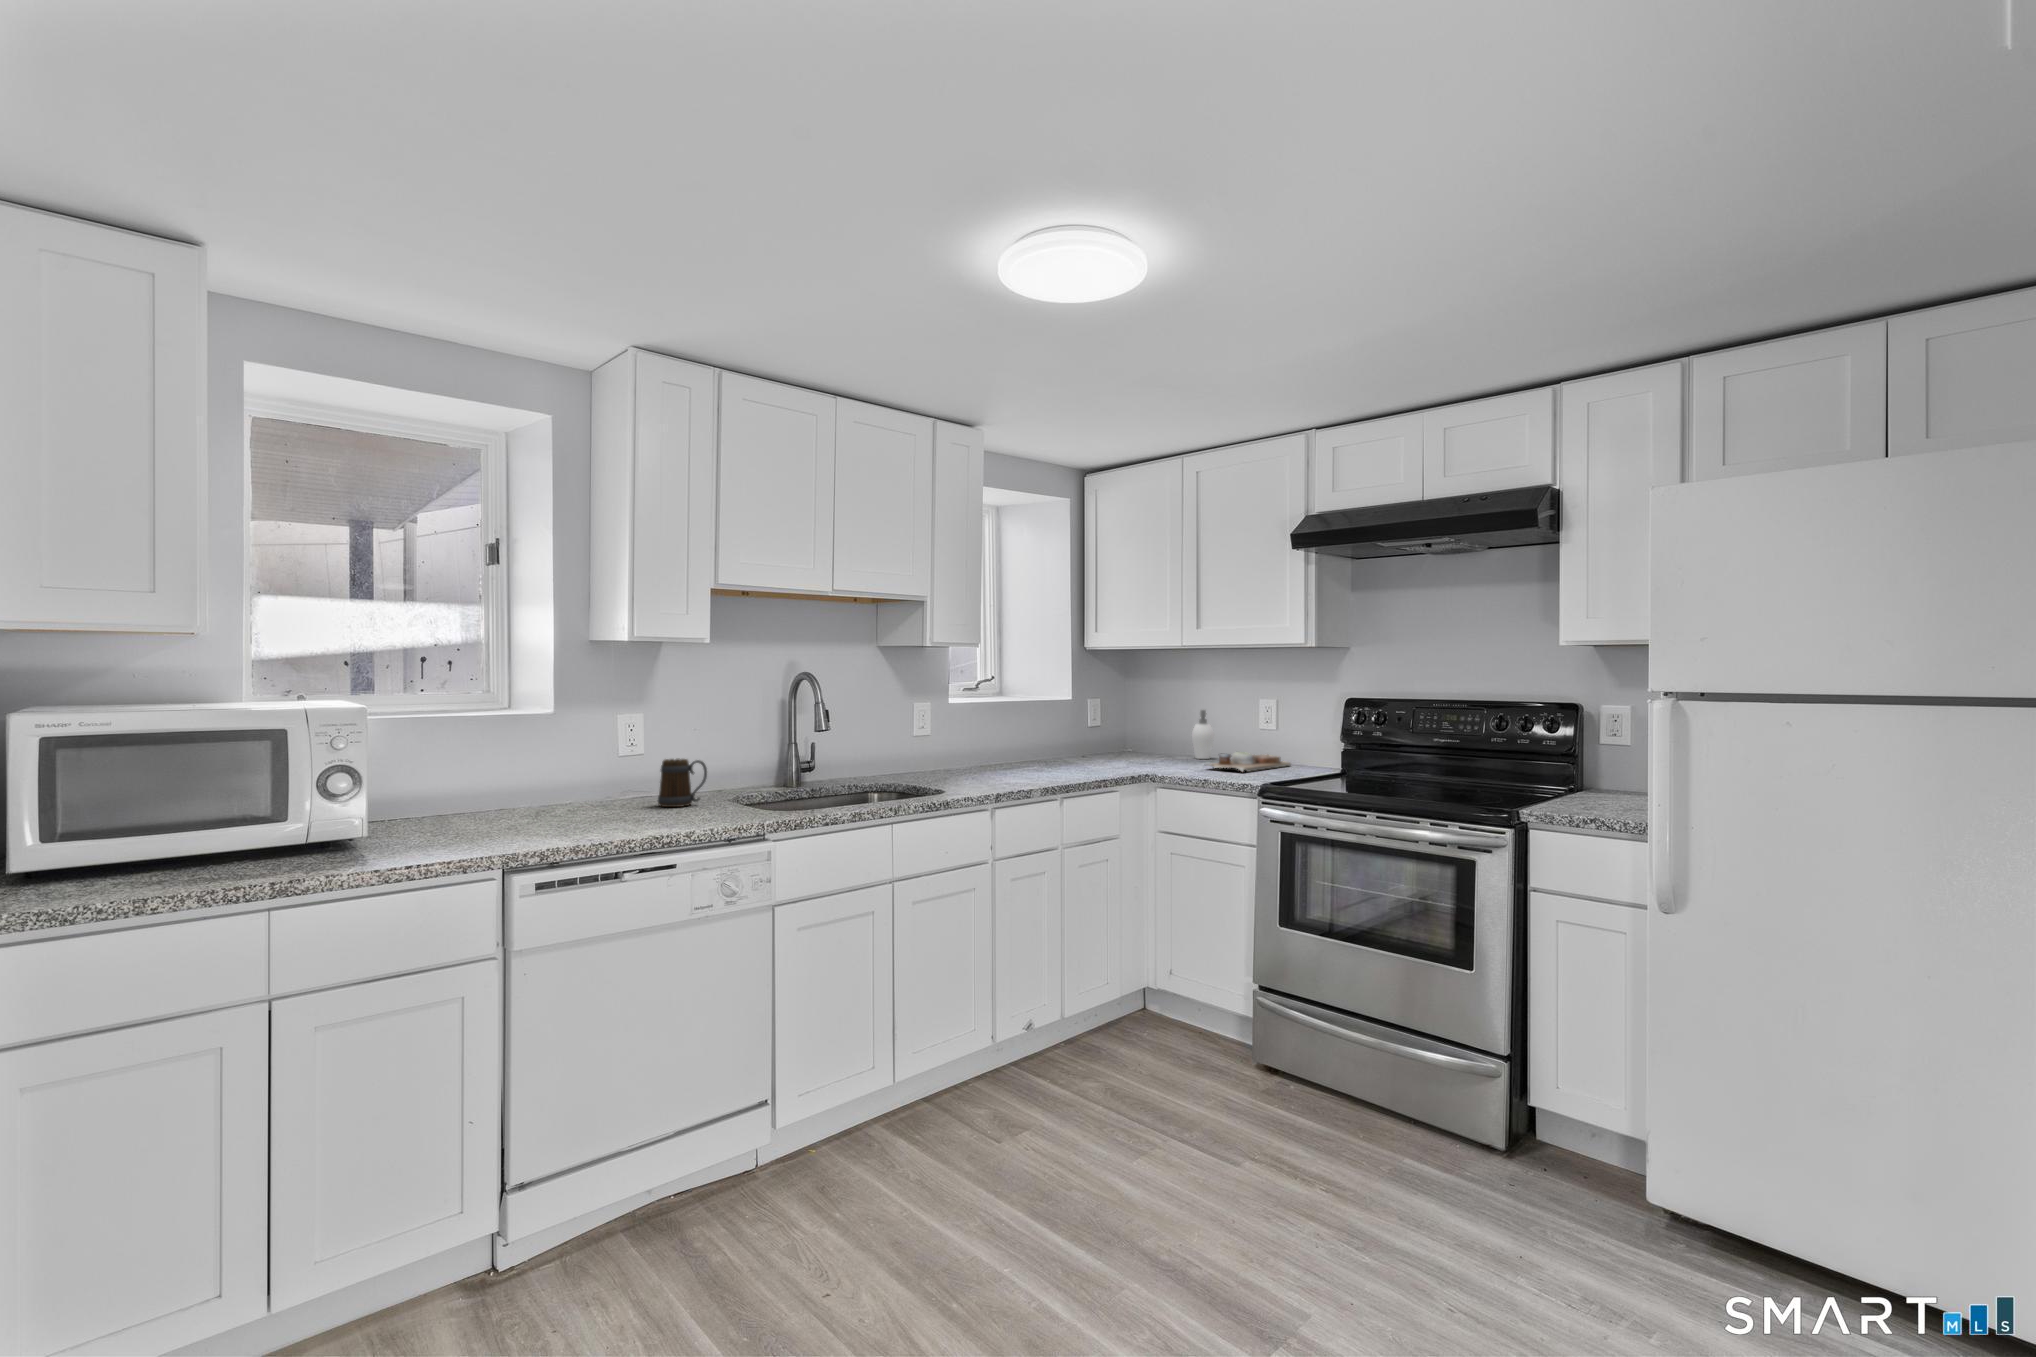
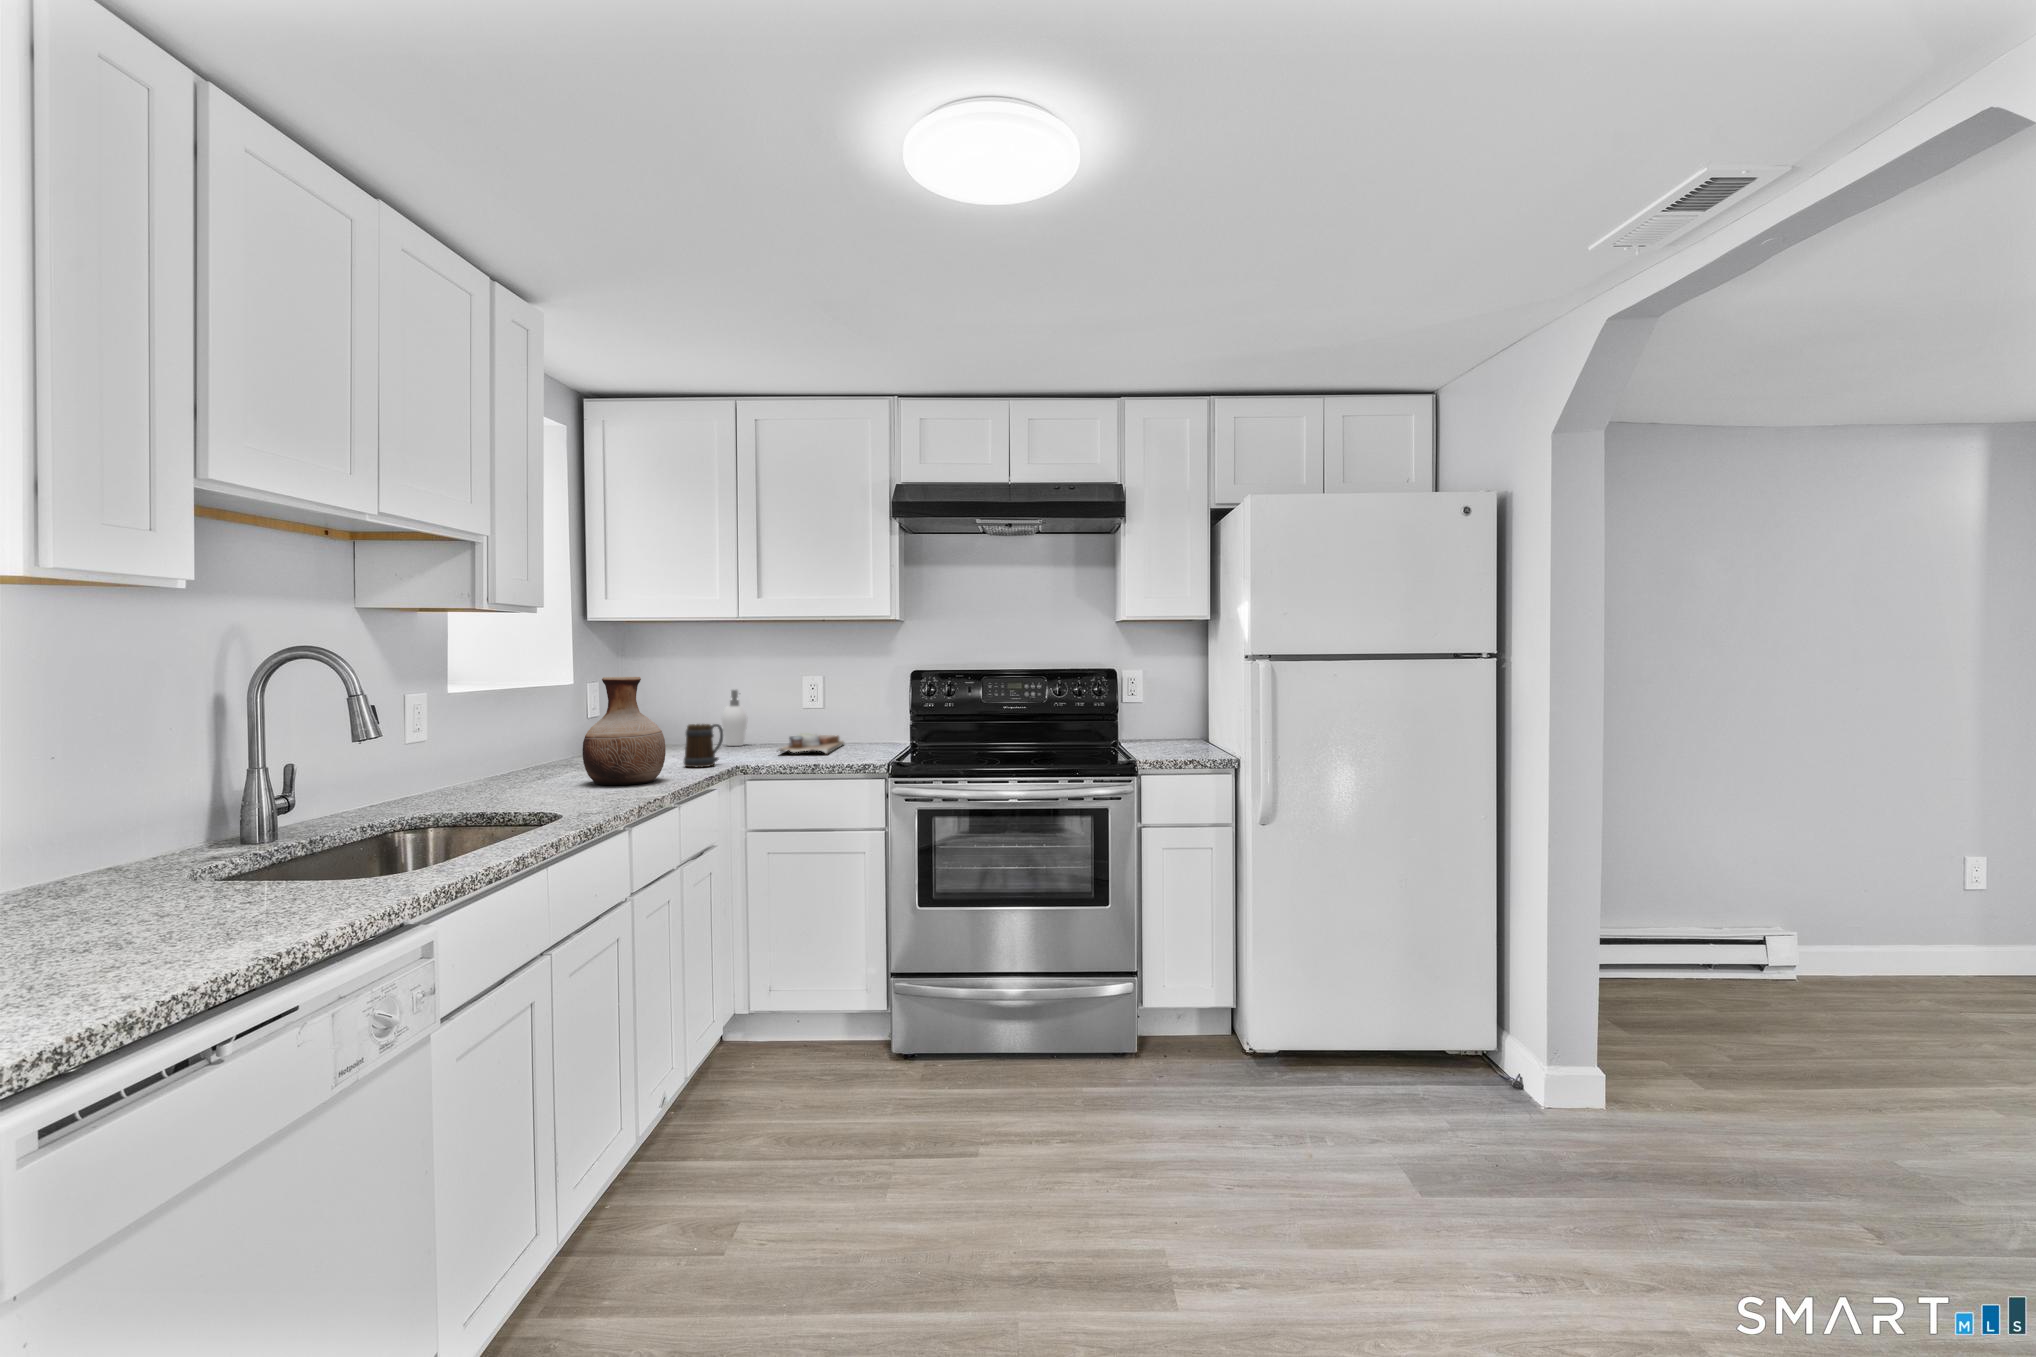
vase: none [1012,697,1071,779] -> present [583,677,666,785]
mug: present [658,759,707,807] -> present [684,724,723,767]

